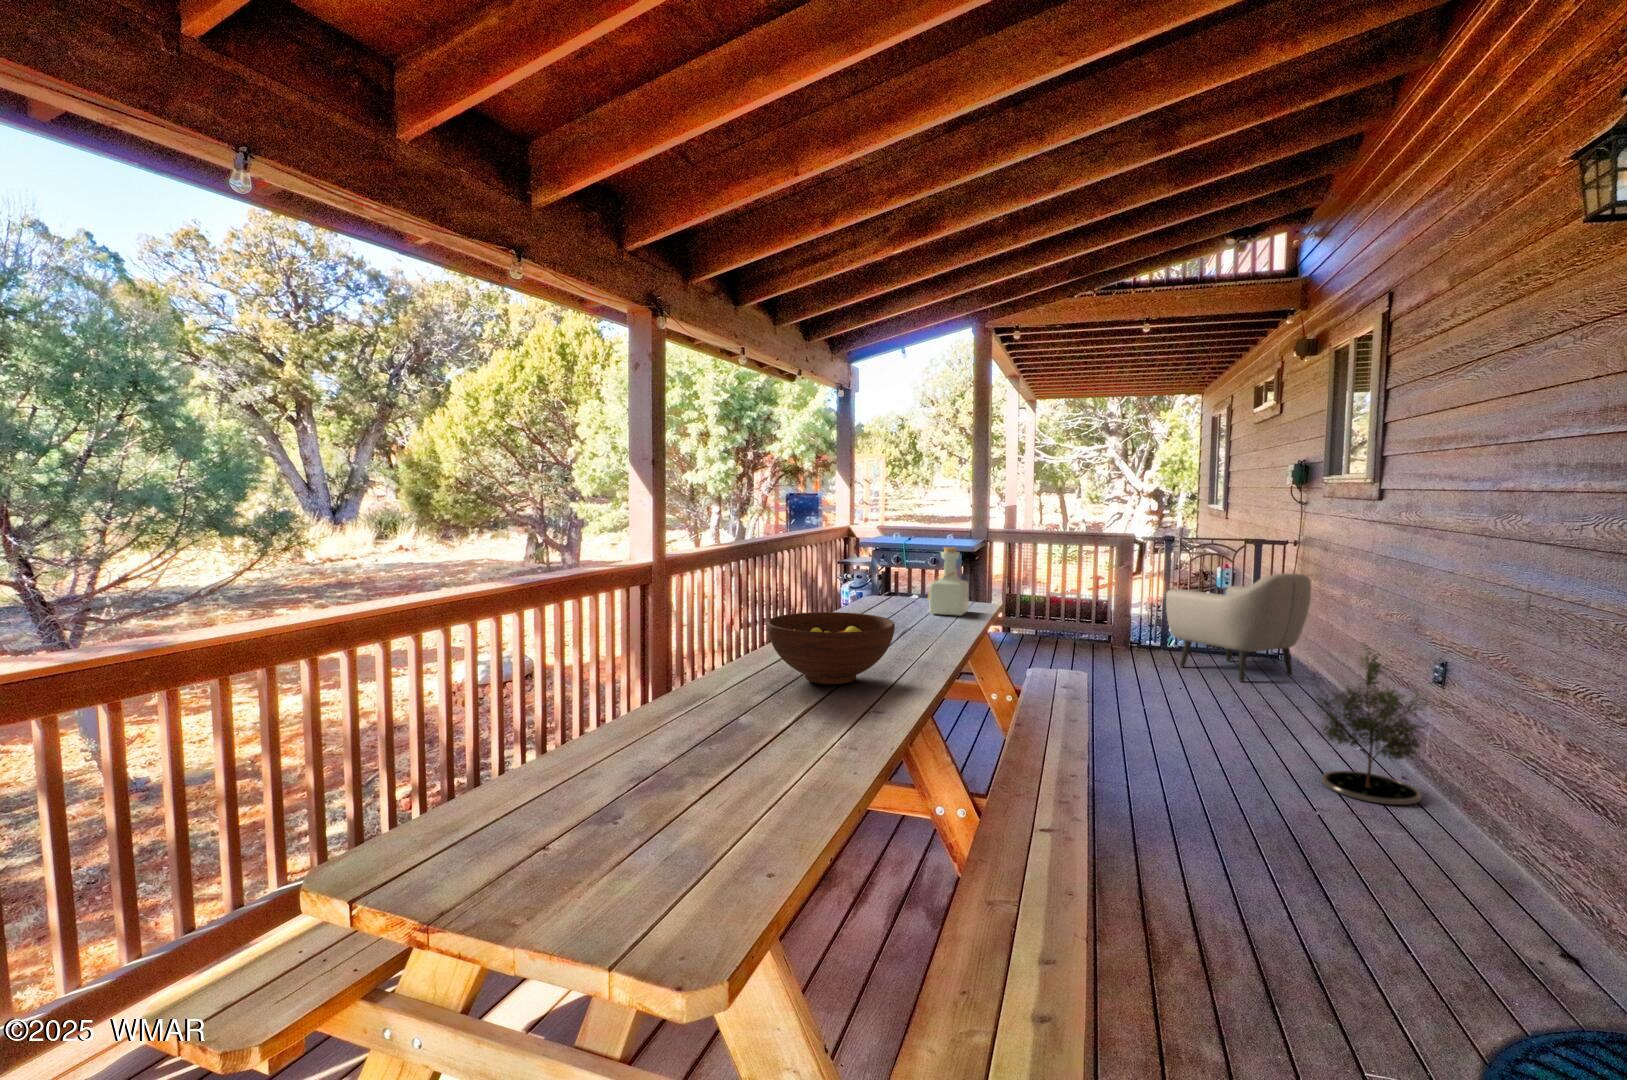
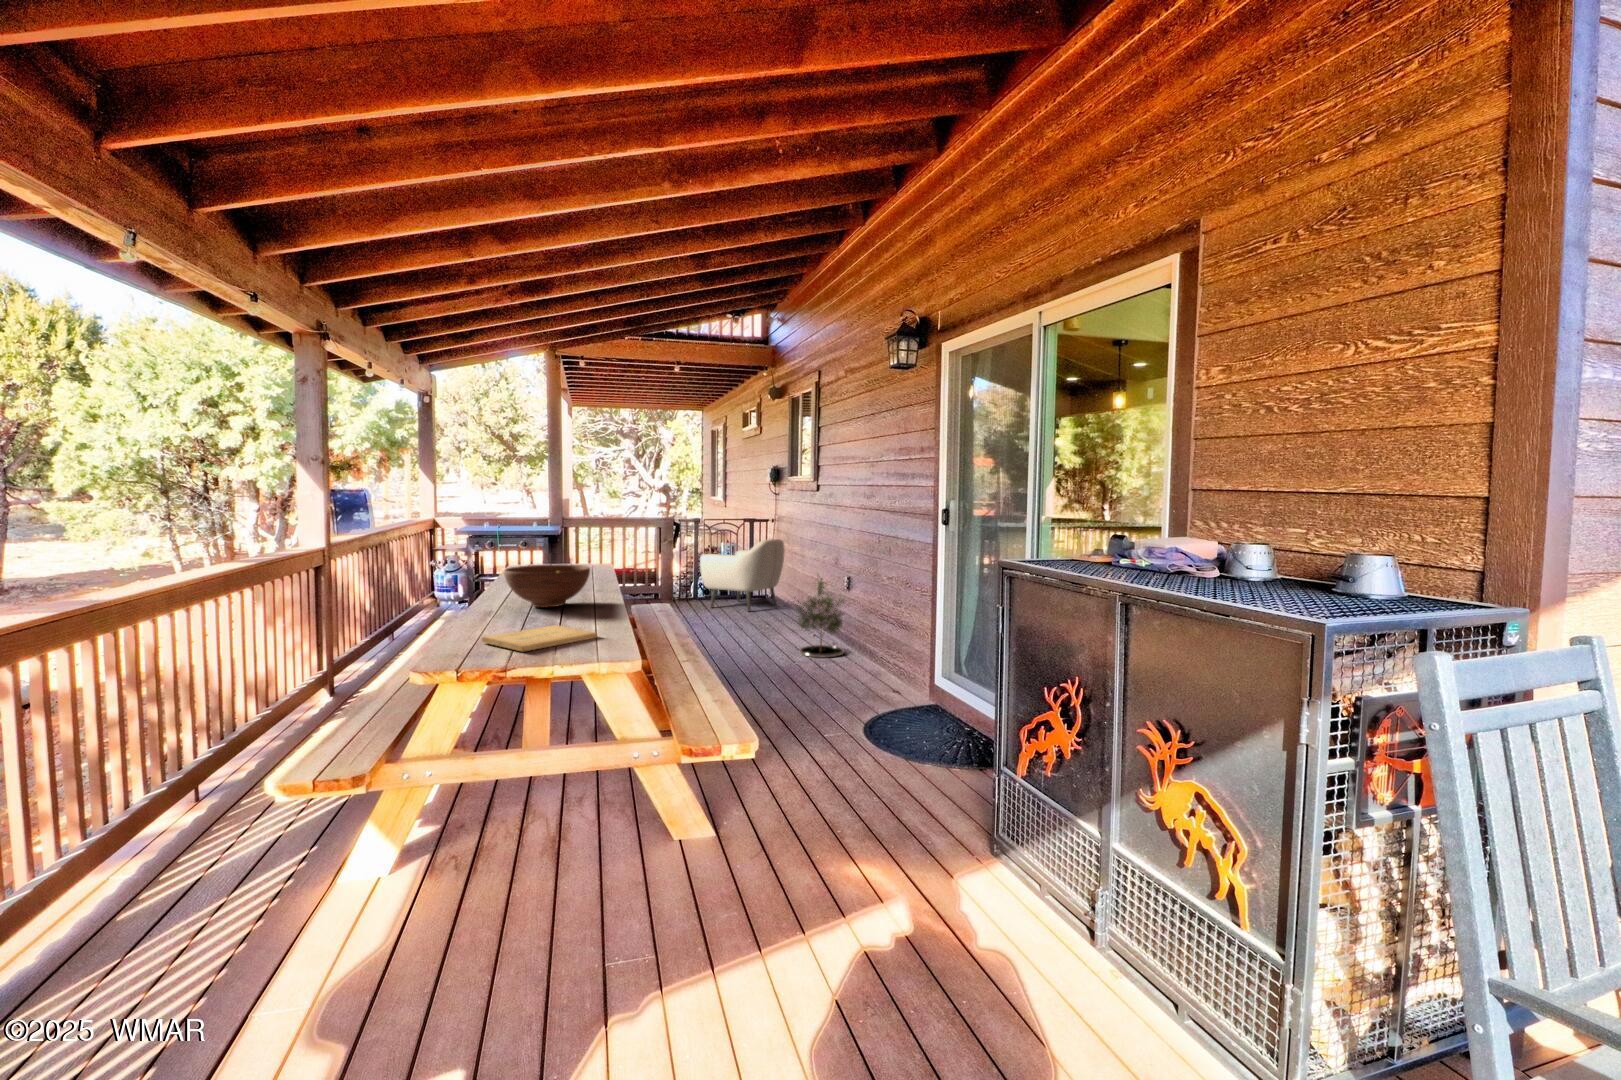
bottle: present [927,547,969,616] -> none [564,525,593,573]
book: none [634,736,807,803] -> present [482,625,597,651]

